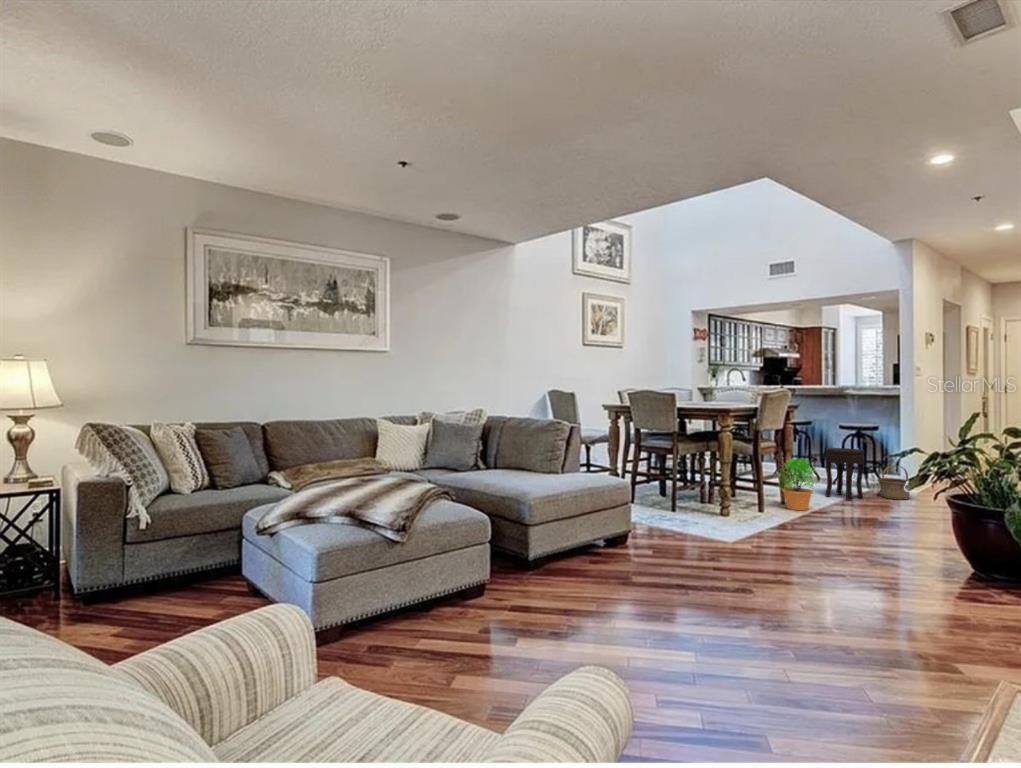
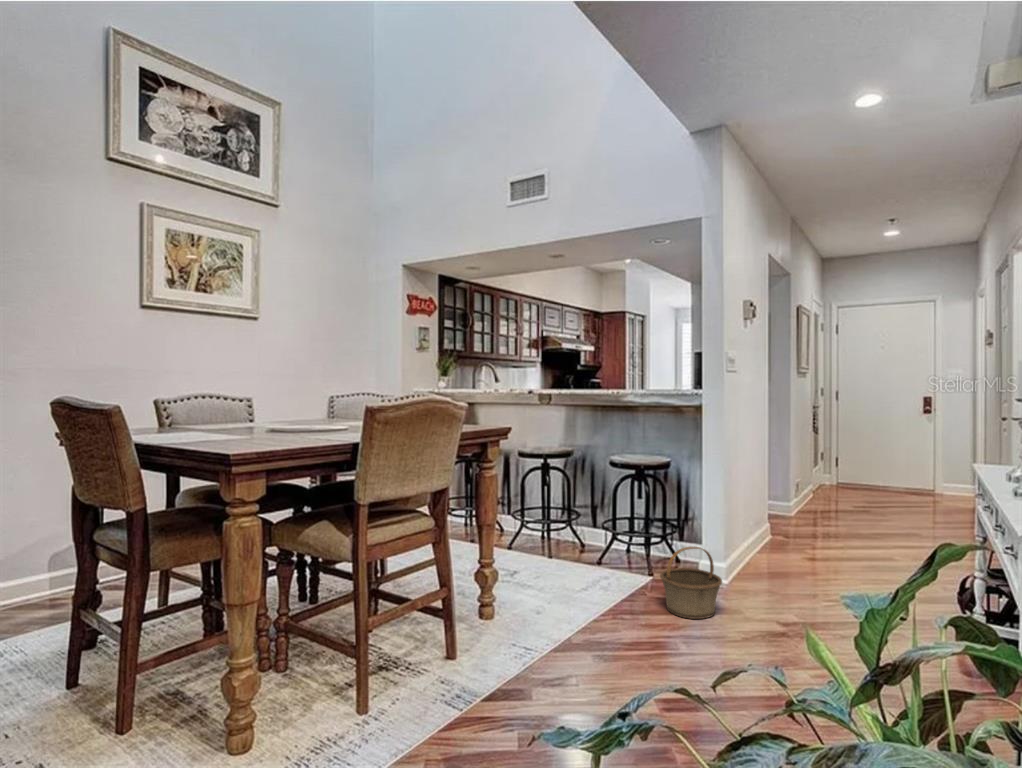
side table: present [825,448,864,500] -> none [562,514,633,633]
potted plant: present [779,459,815,510] -> none [420,565,516,703]

